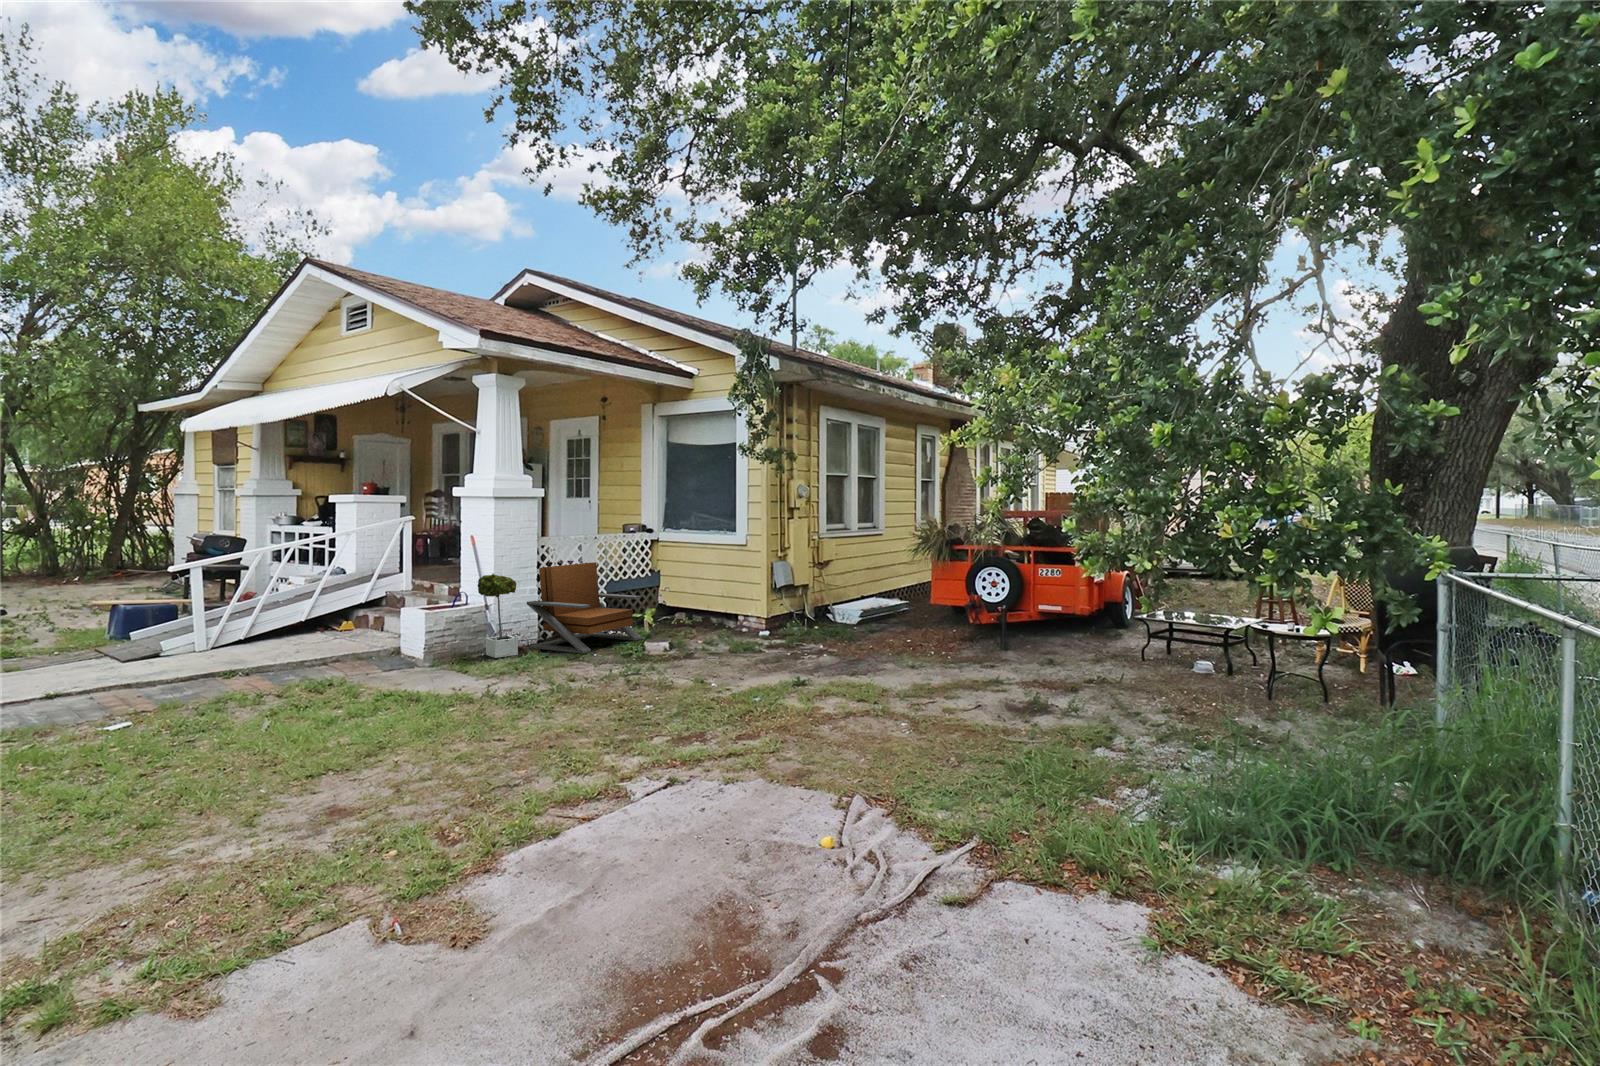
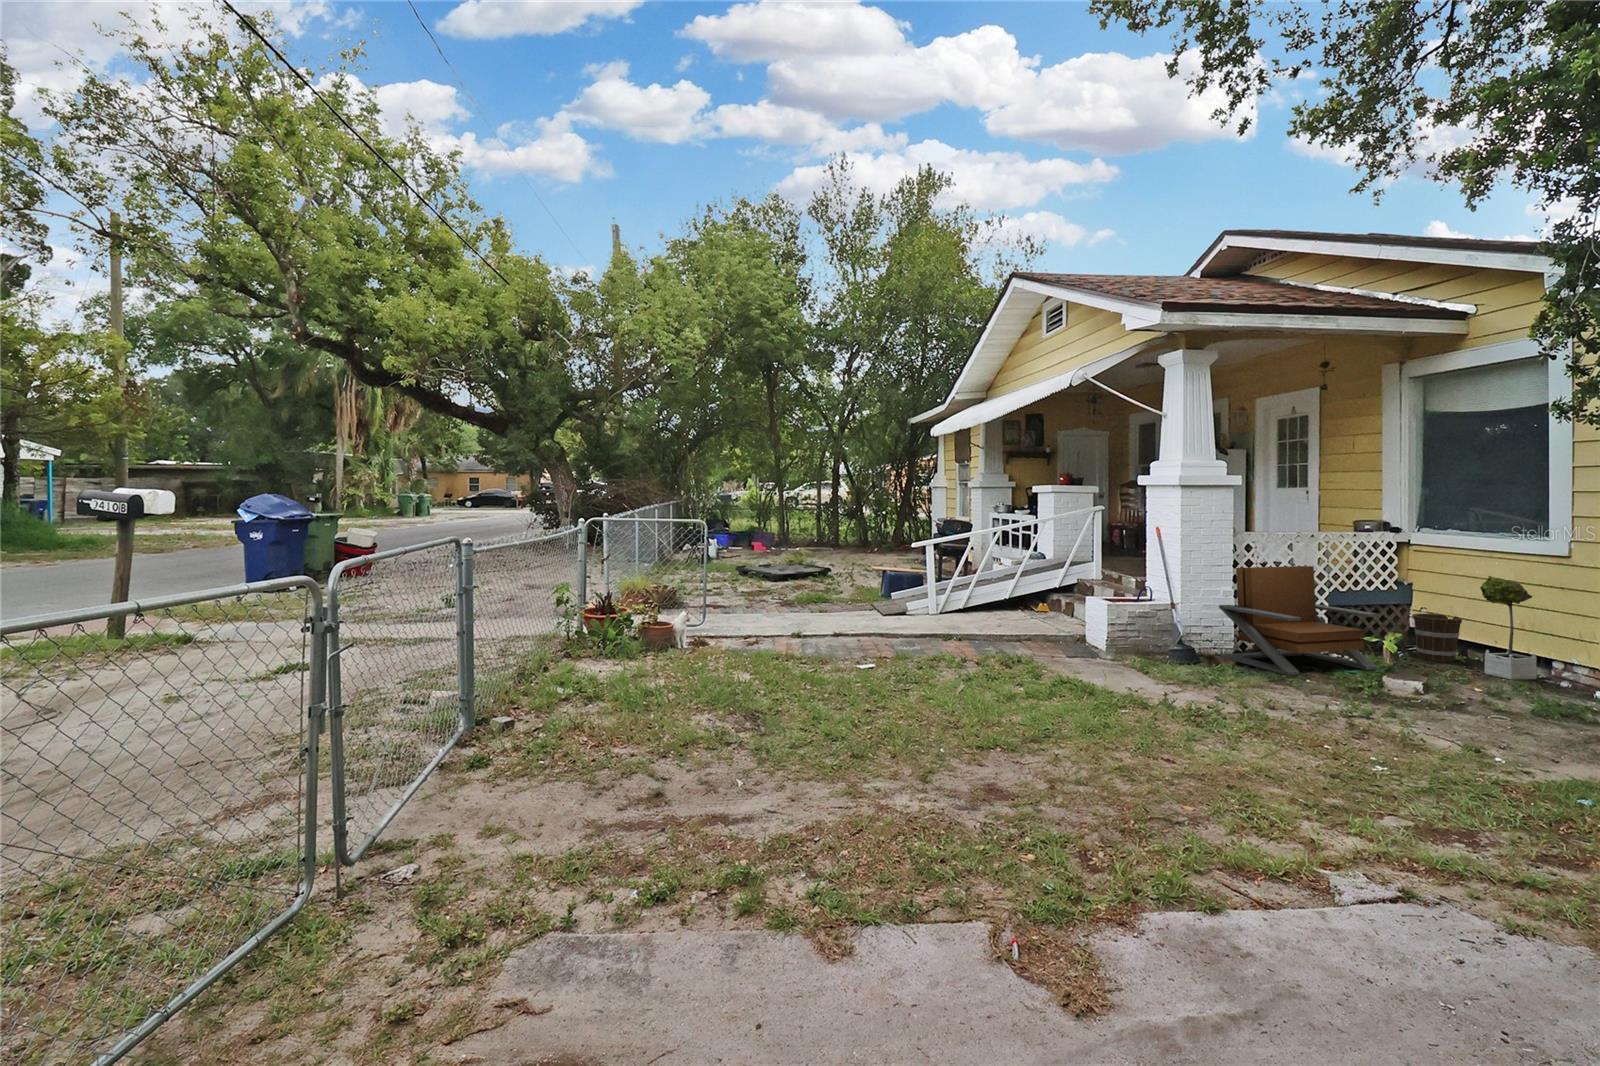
potted tree: present [478,574,518,658] -> present [1480,576,1537,680]
bucket: none [661,593,689,627] -> present [1413,614,1462,662]

